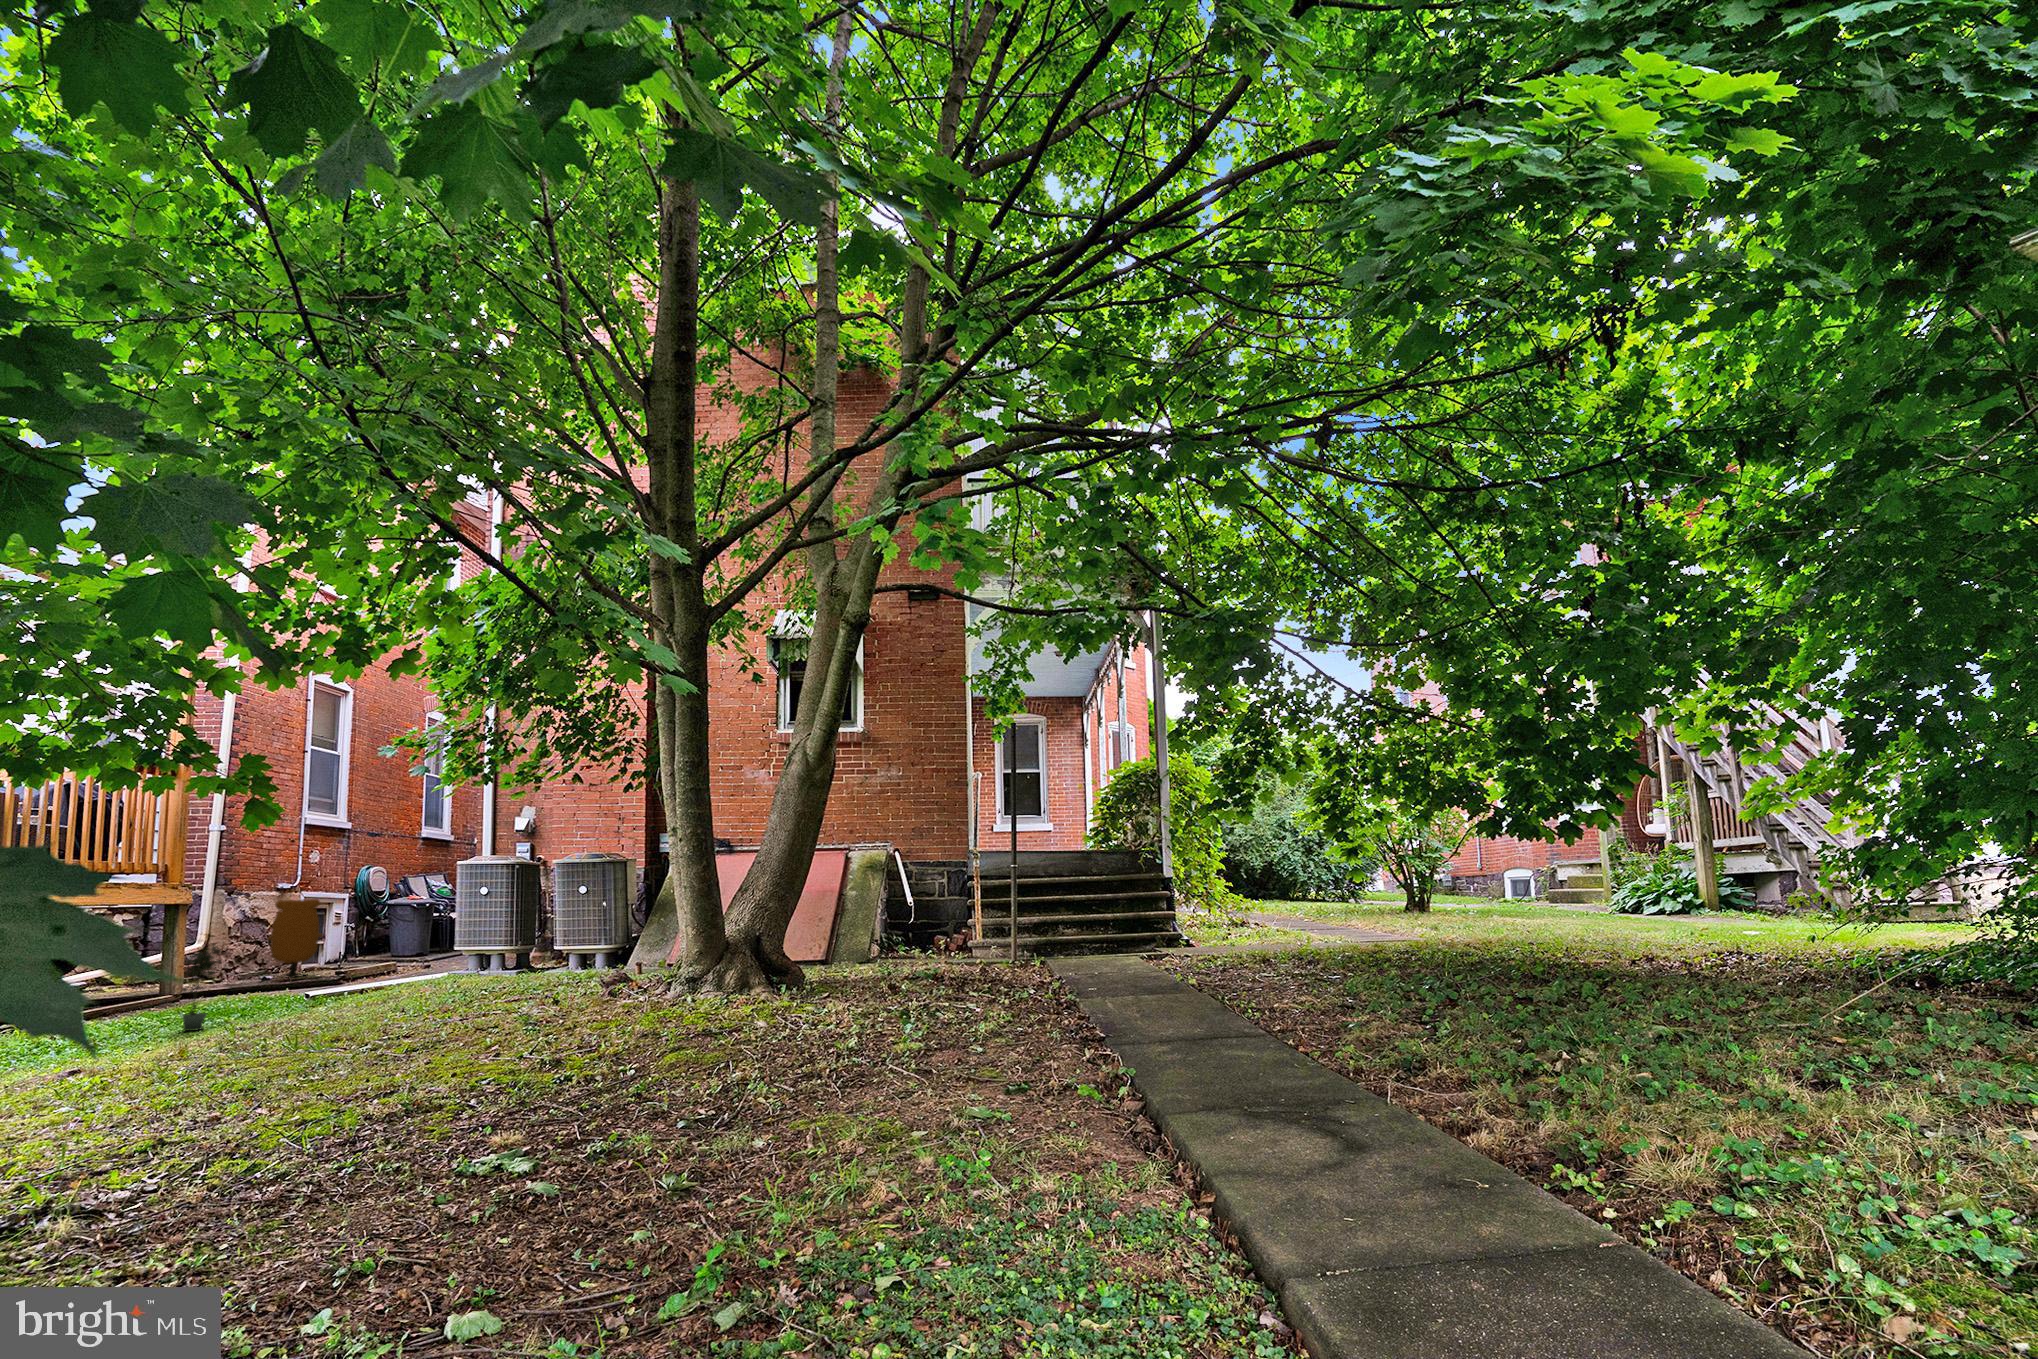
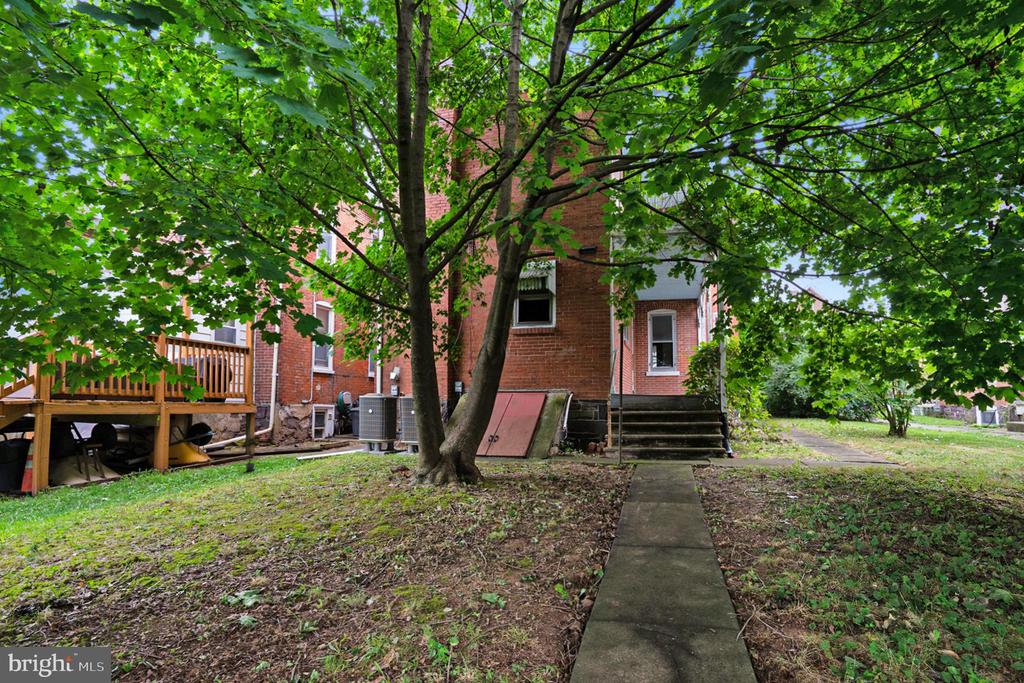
lounge chair: present [262,899,322,982] -> none [297,409,320,445]

